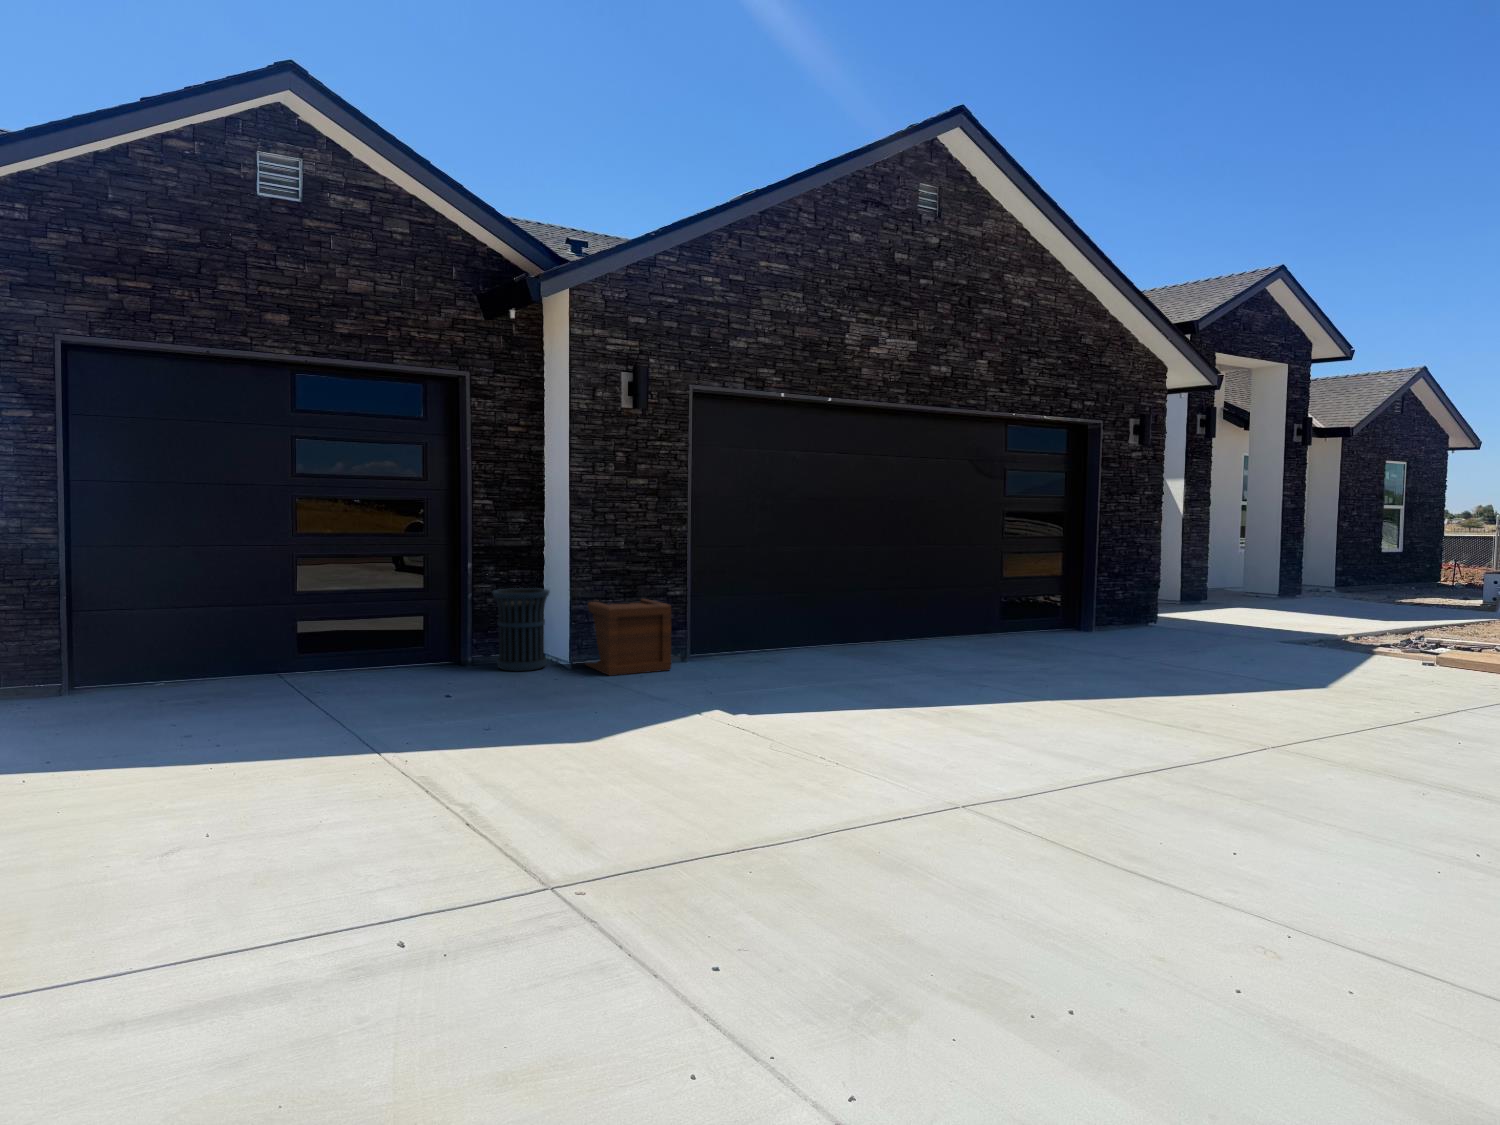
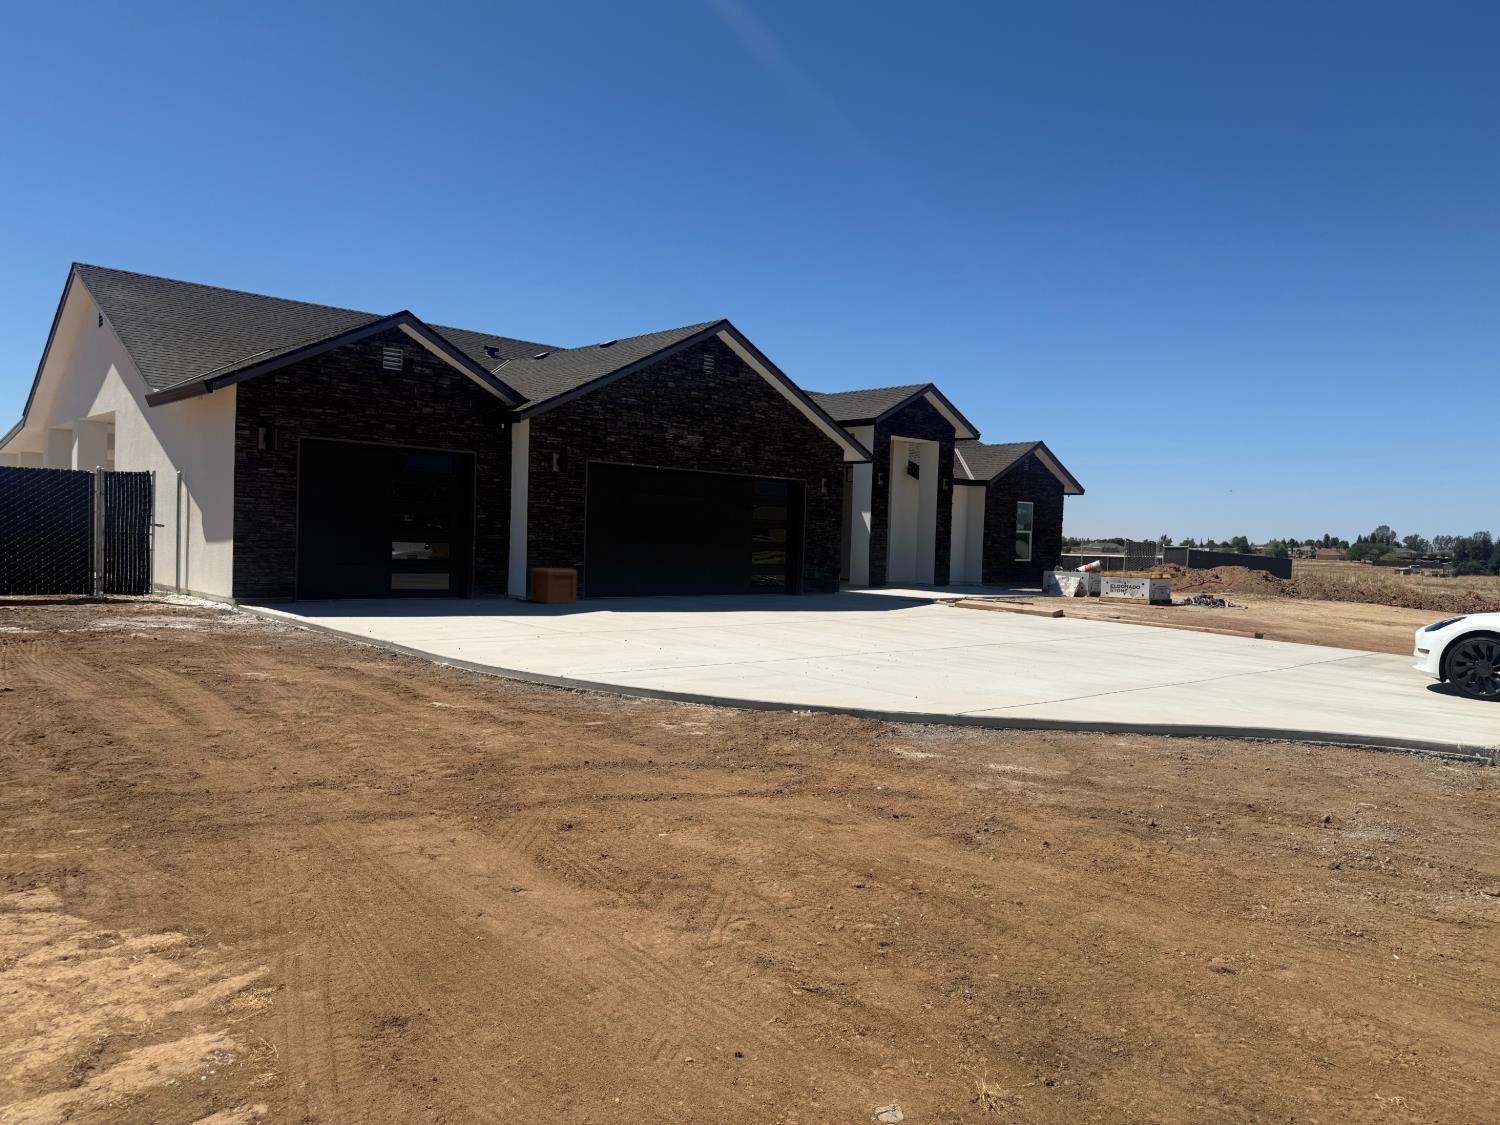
trash can: present [493,588,550,671] -> none [487,562,516,602]

